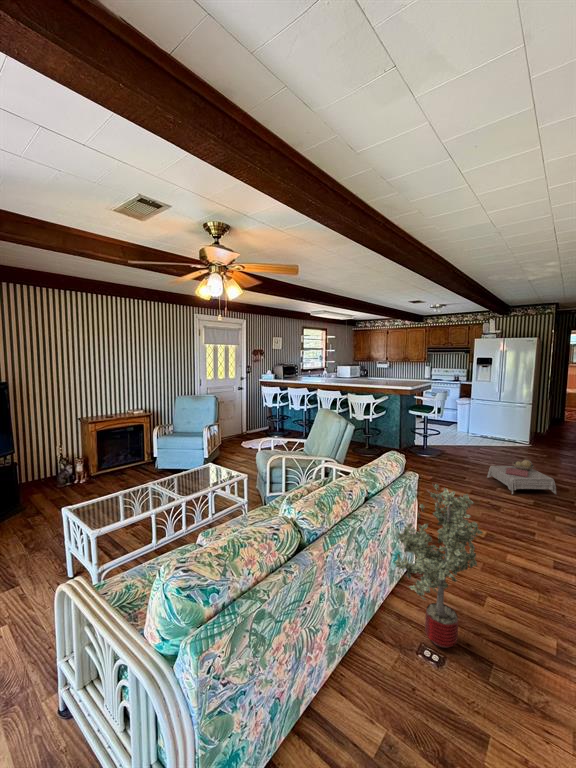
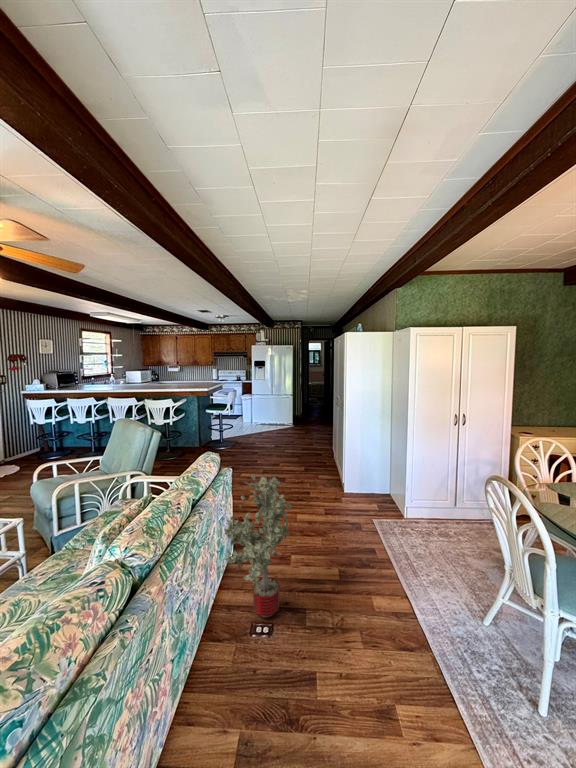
ottoman: present [487,460,556,494] -> none [271,438,315,466]

